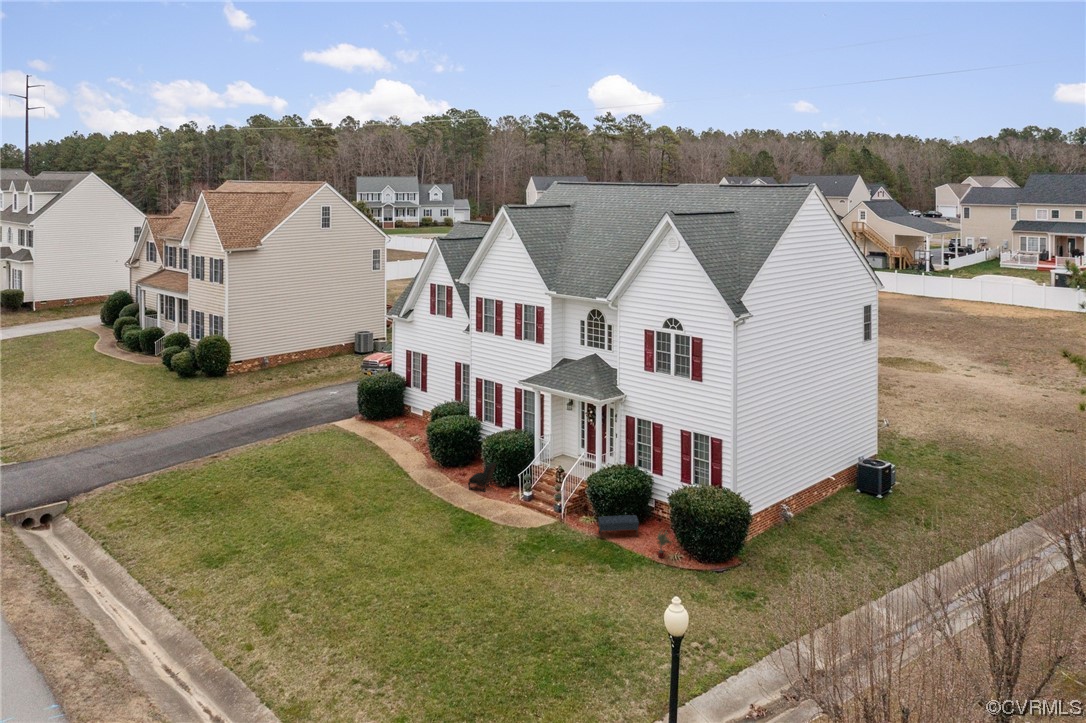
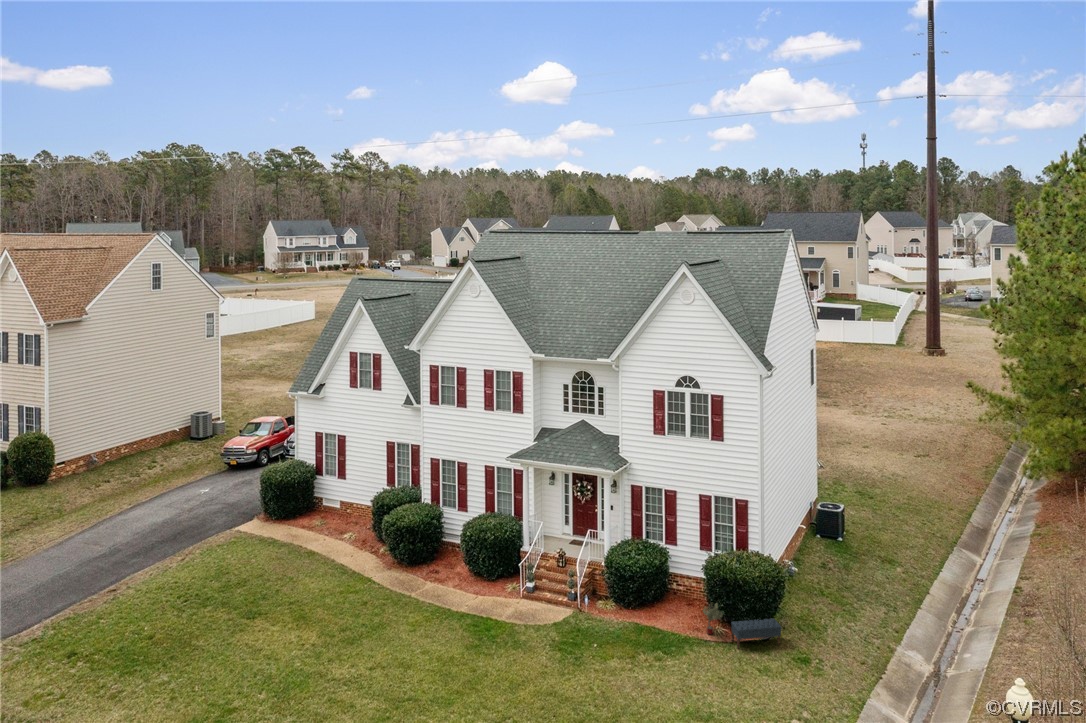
lounge chair: present [468,462,496,492] -> none [451,552,482,588]
bench: present [598,515,639,538] -> present [731,619,781,649]

